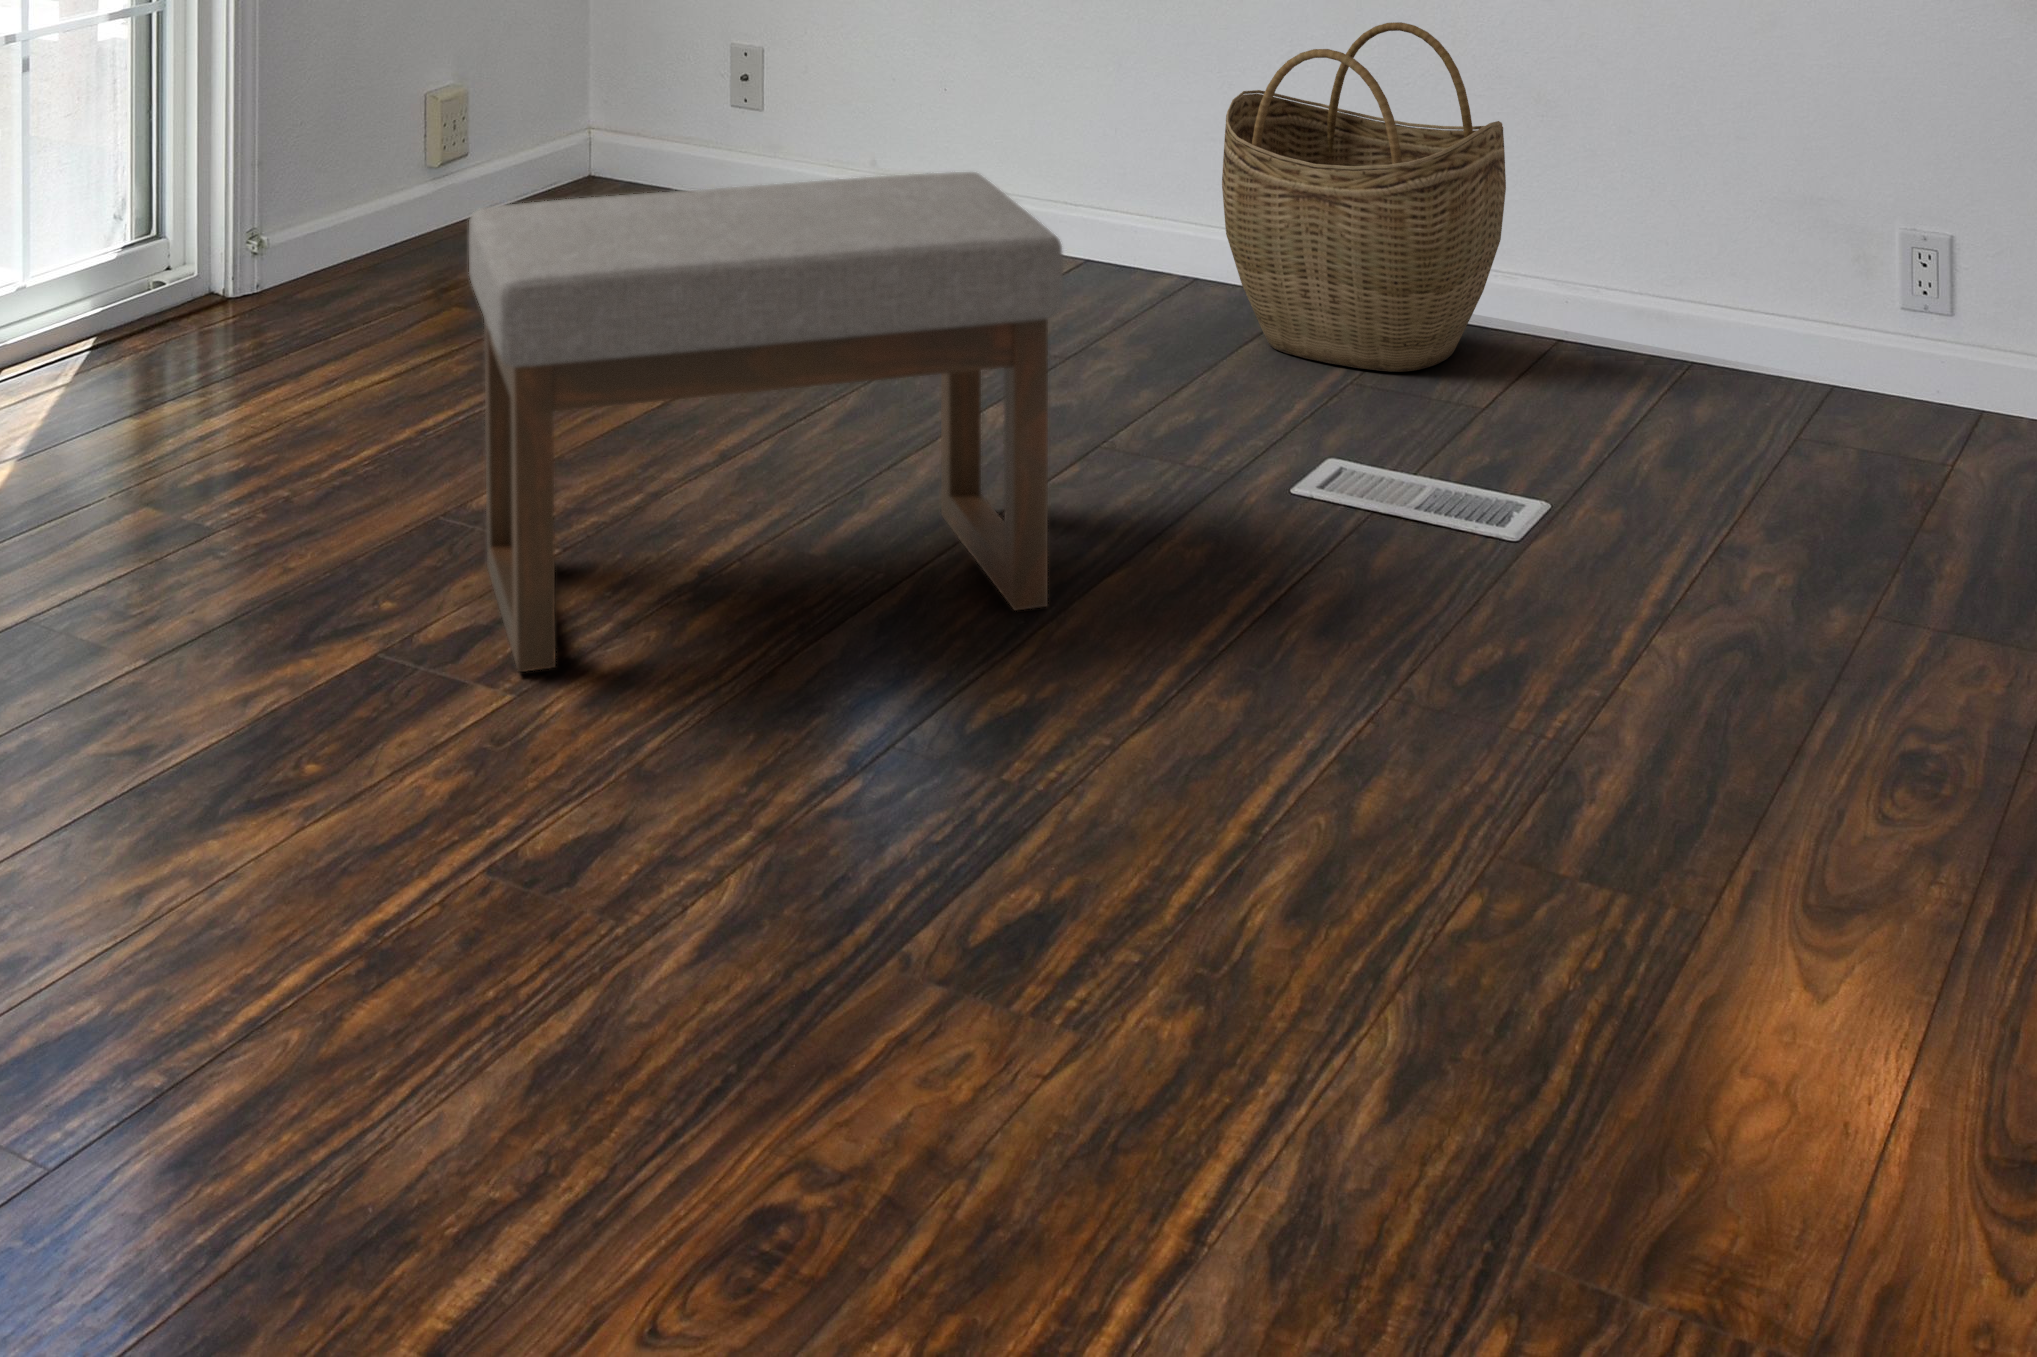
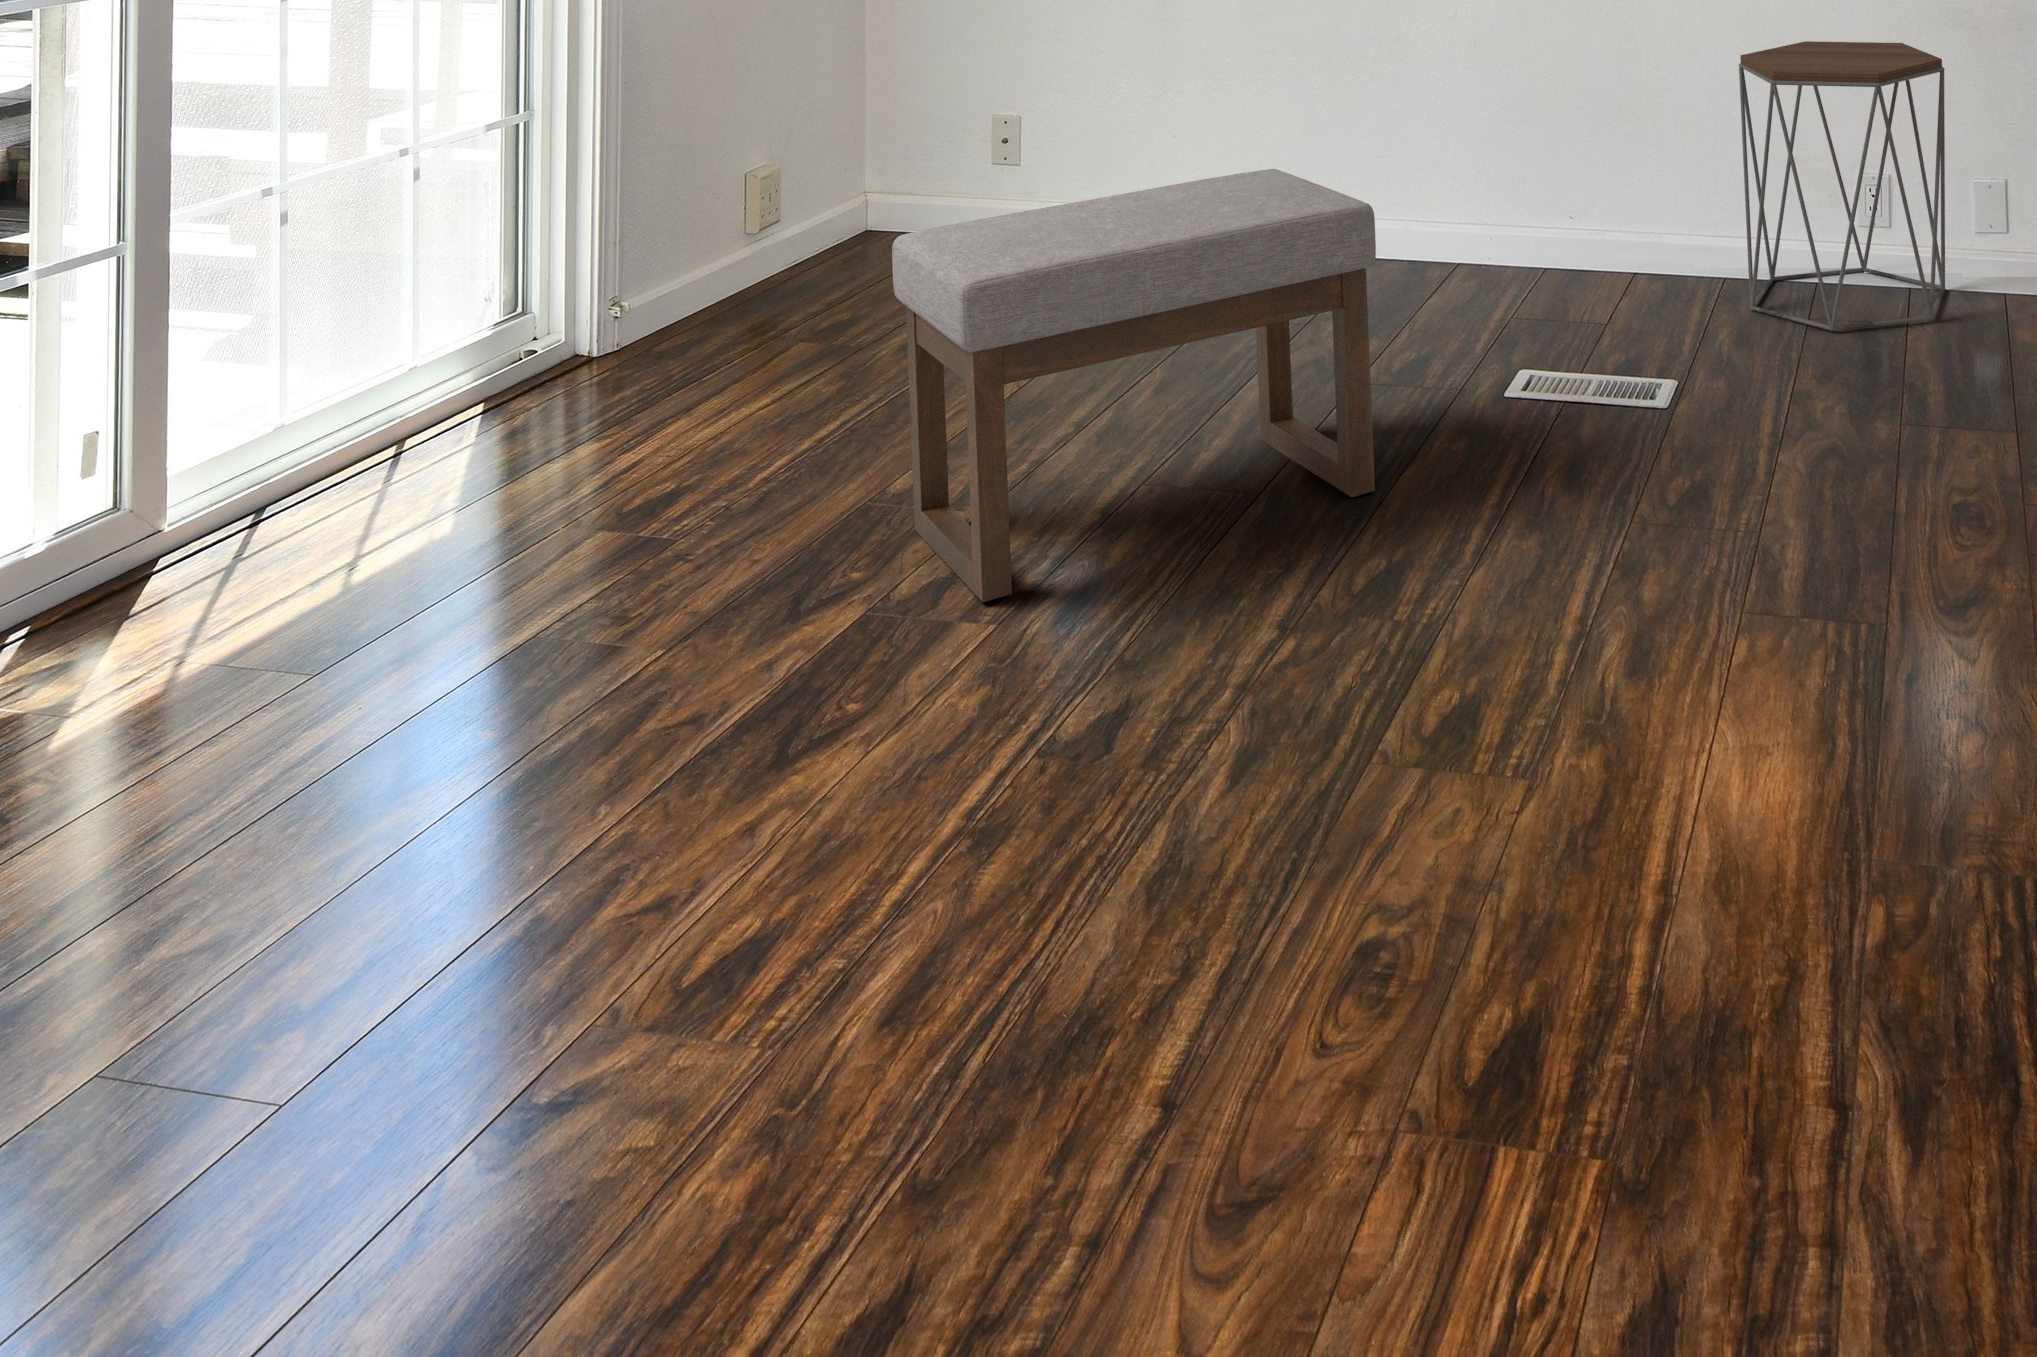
woven basket: present [1222,22,1506,372] -> none [1404,38,1610,296]
side table: none [1665,66,1973,481] -> present [1739,41,1945,331]

